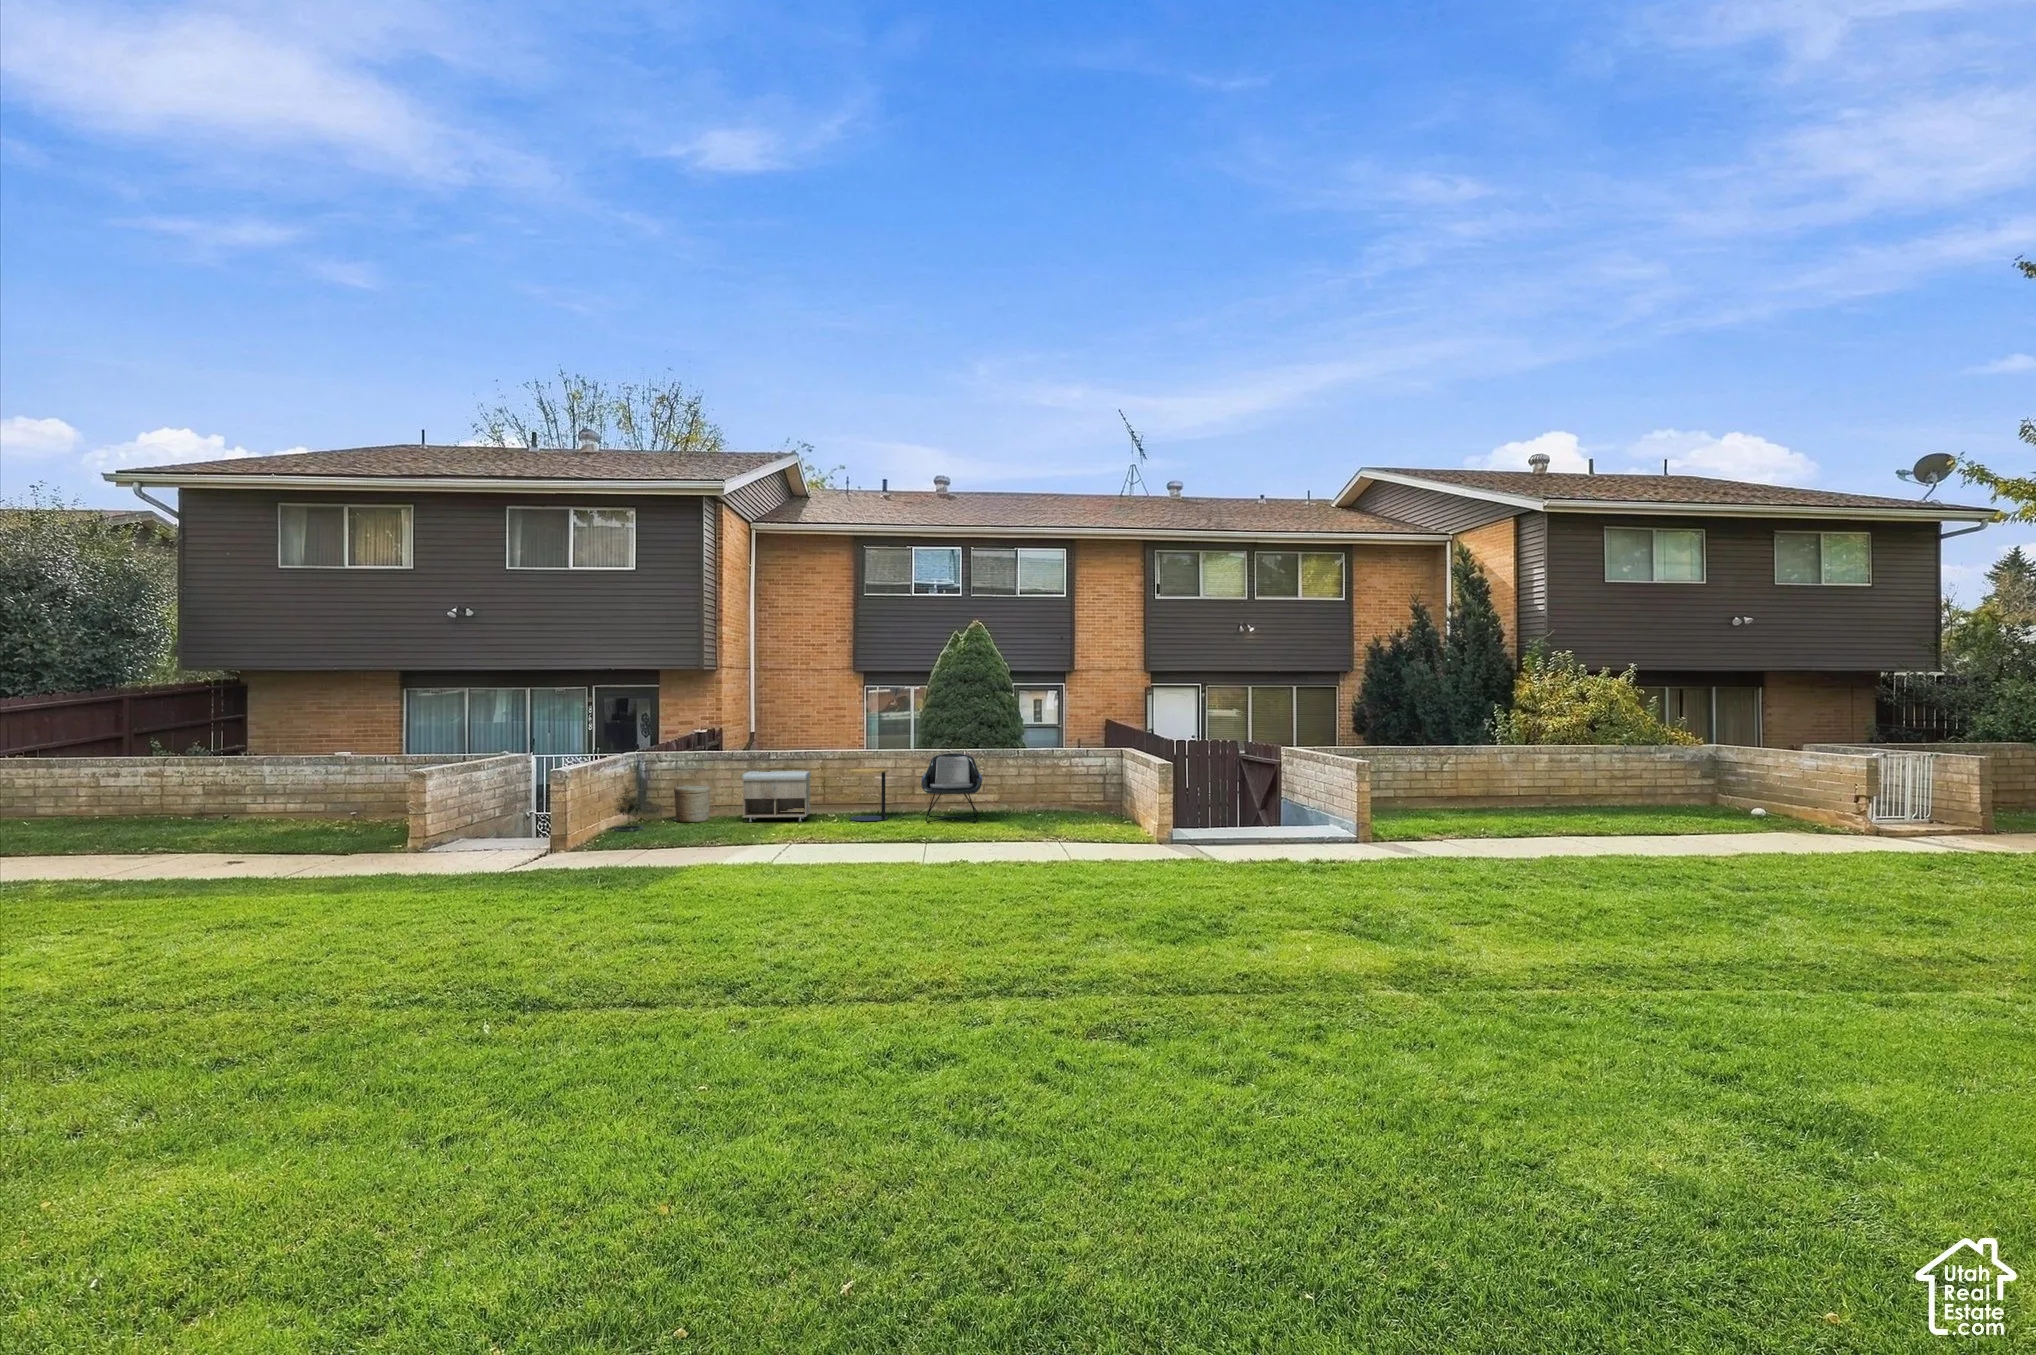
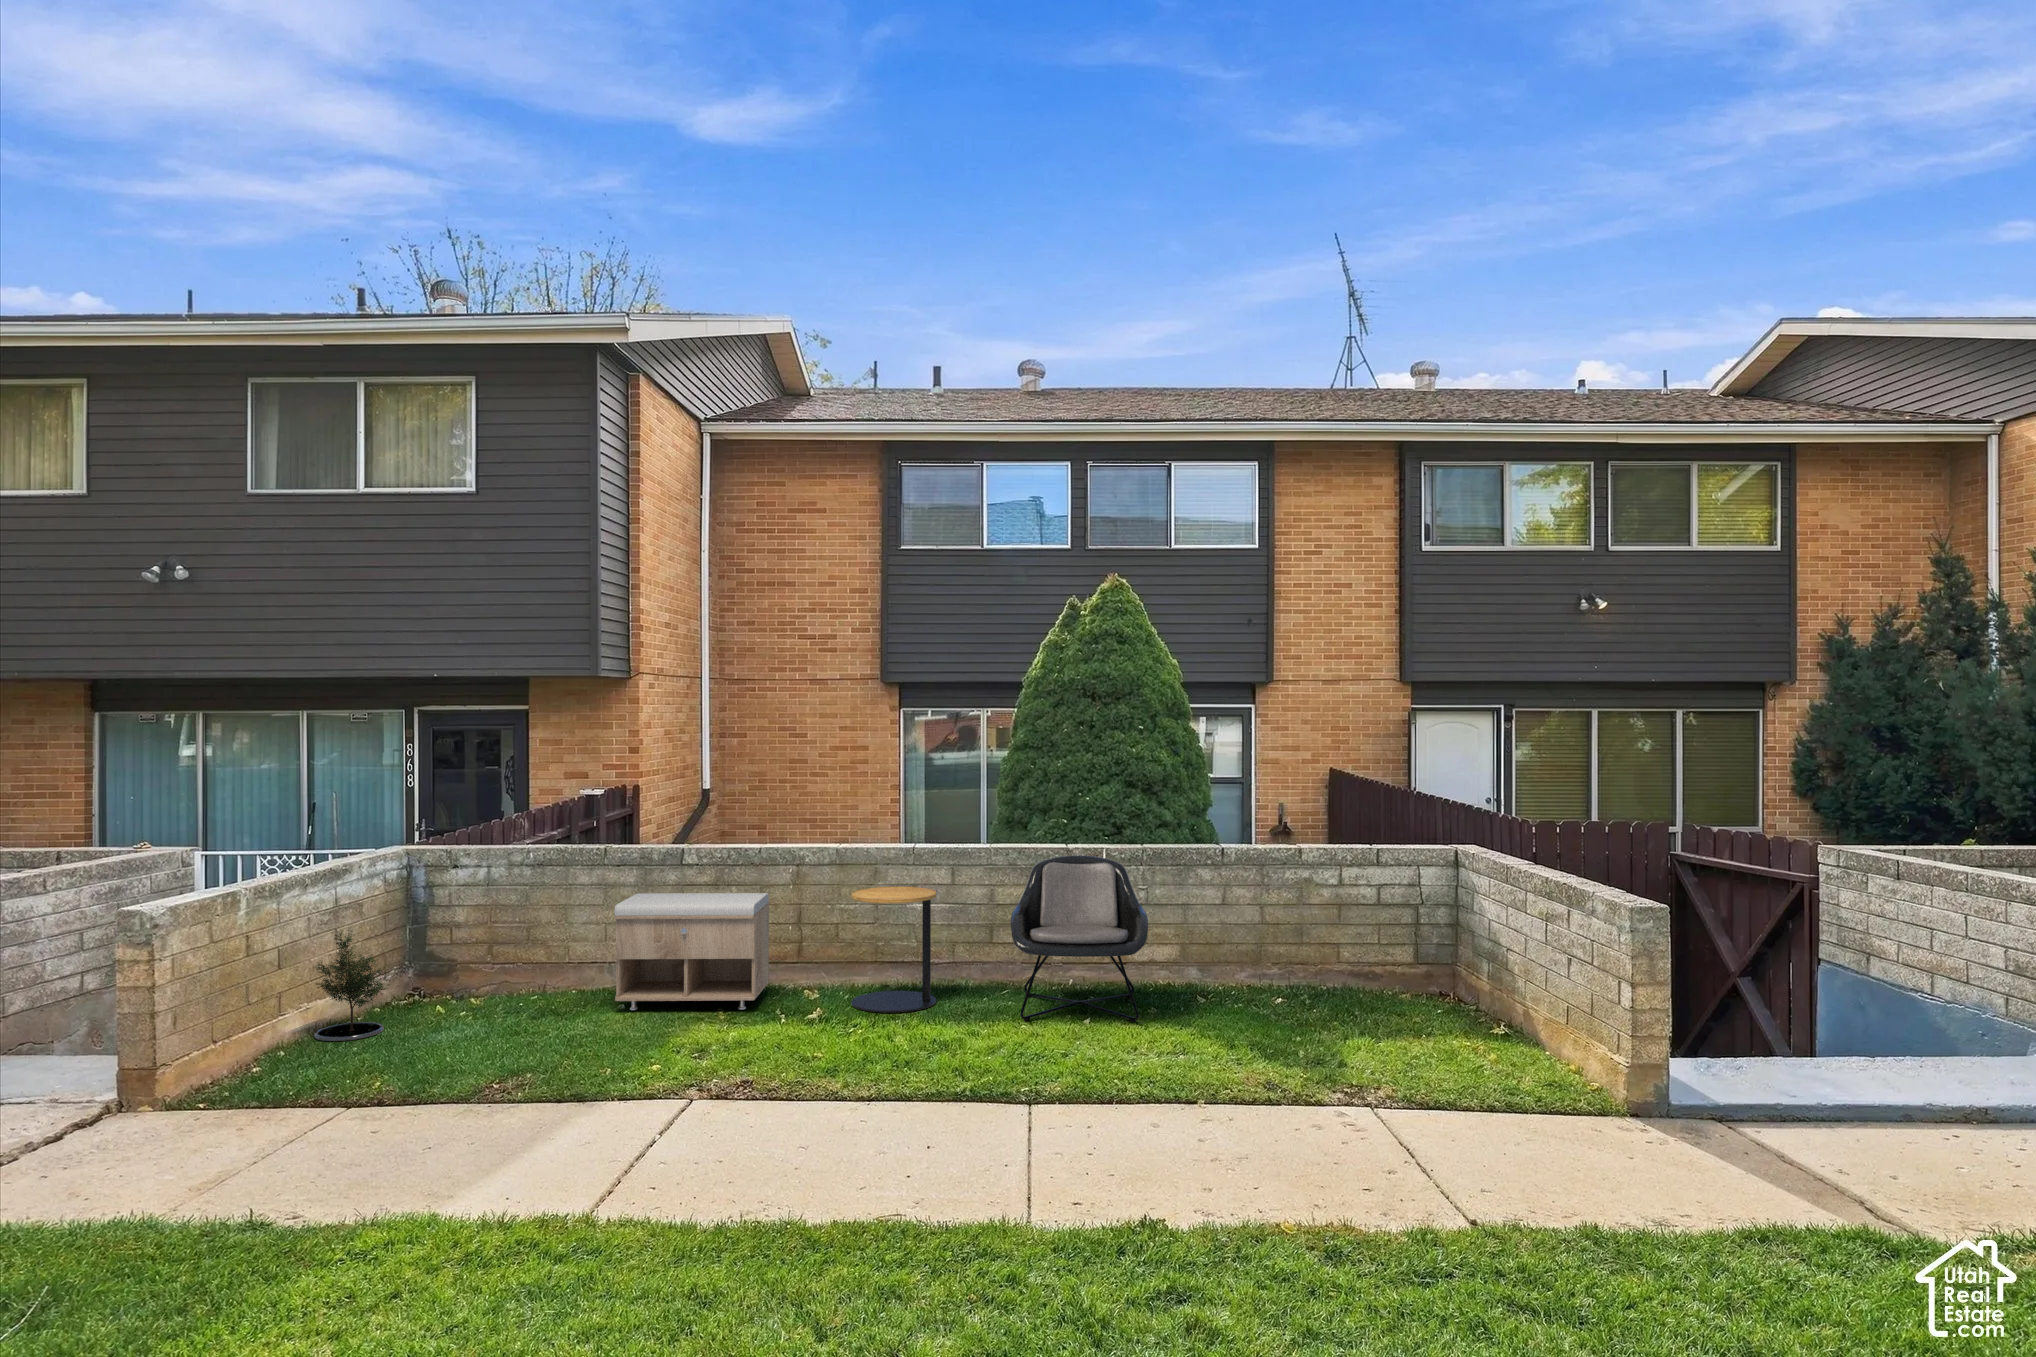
woven basket: present [674,786,710,822] -> none [471,923,553,1009]

